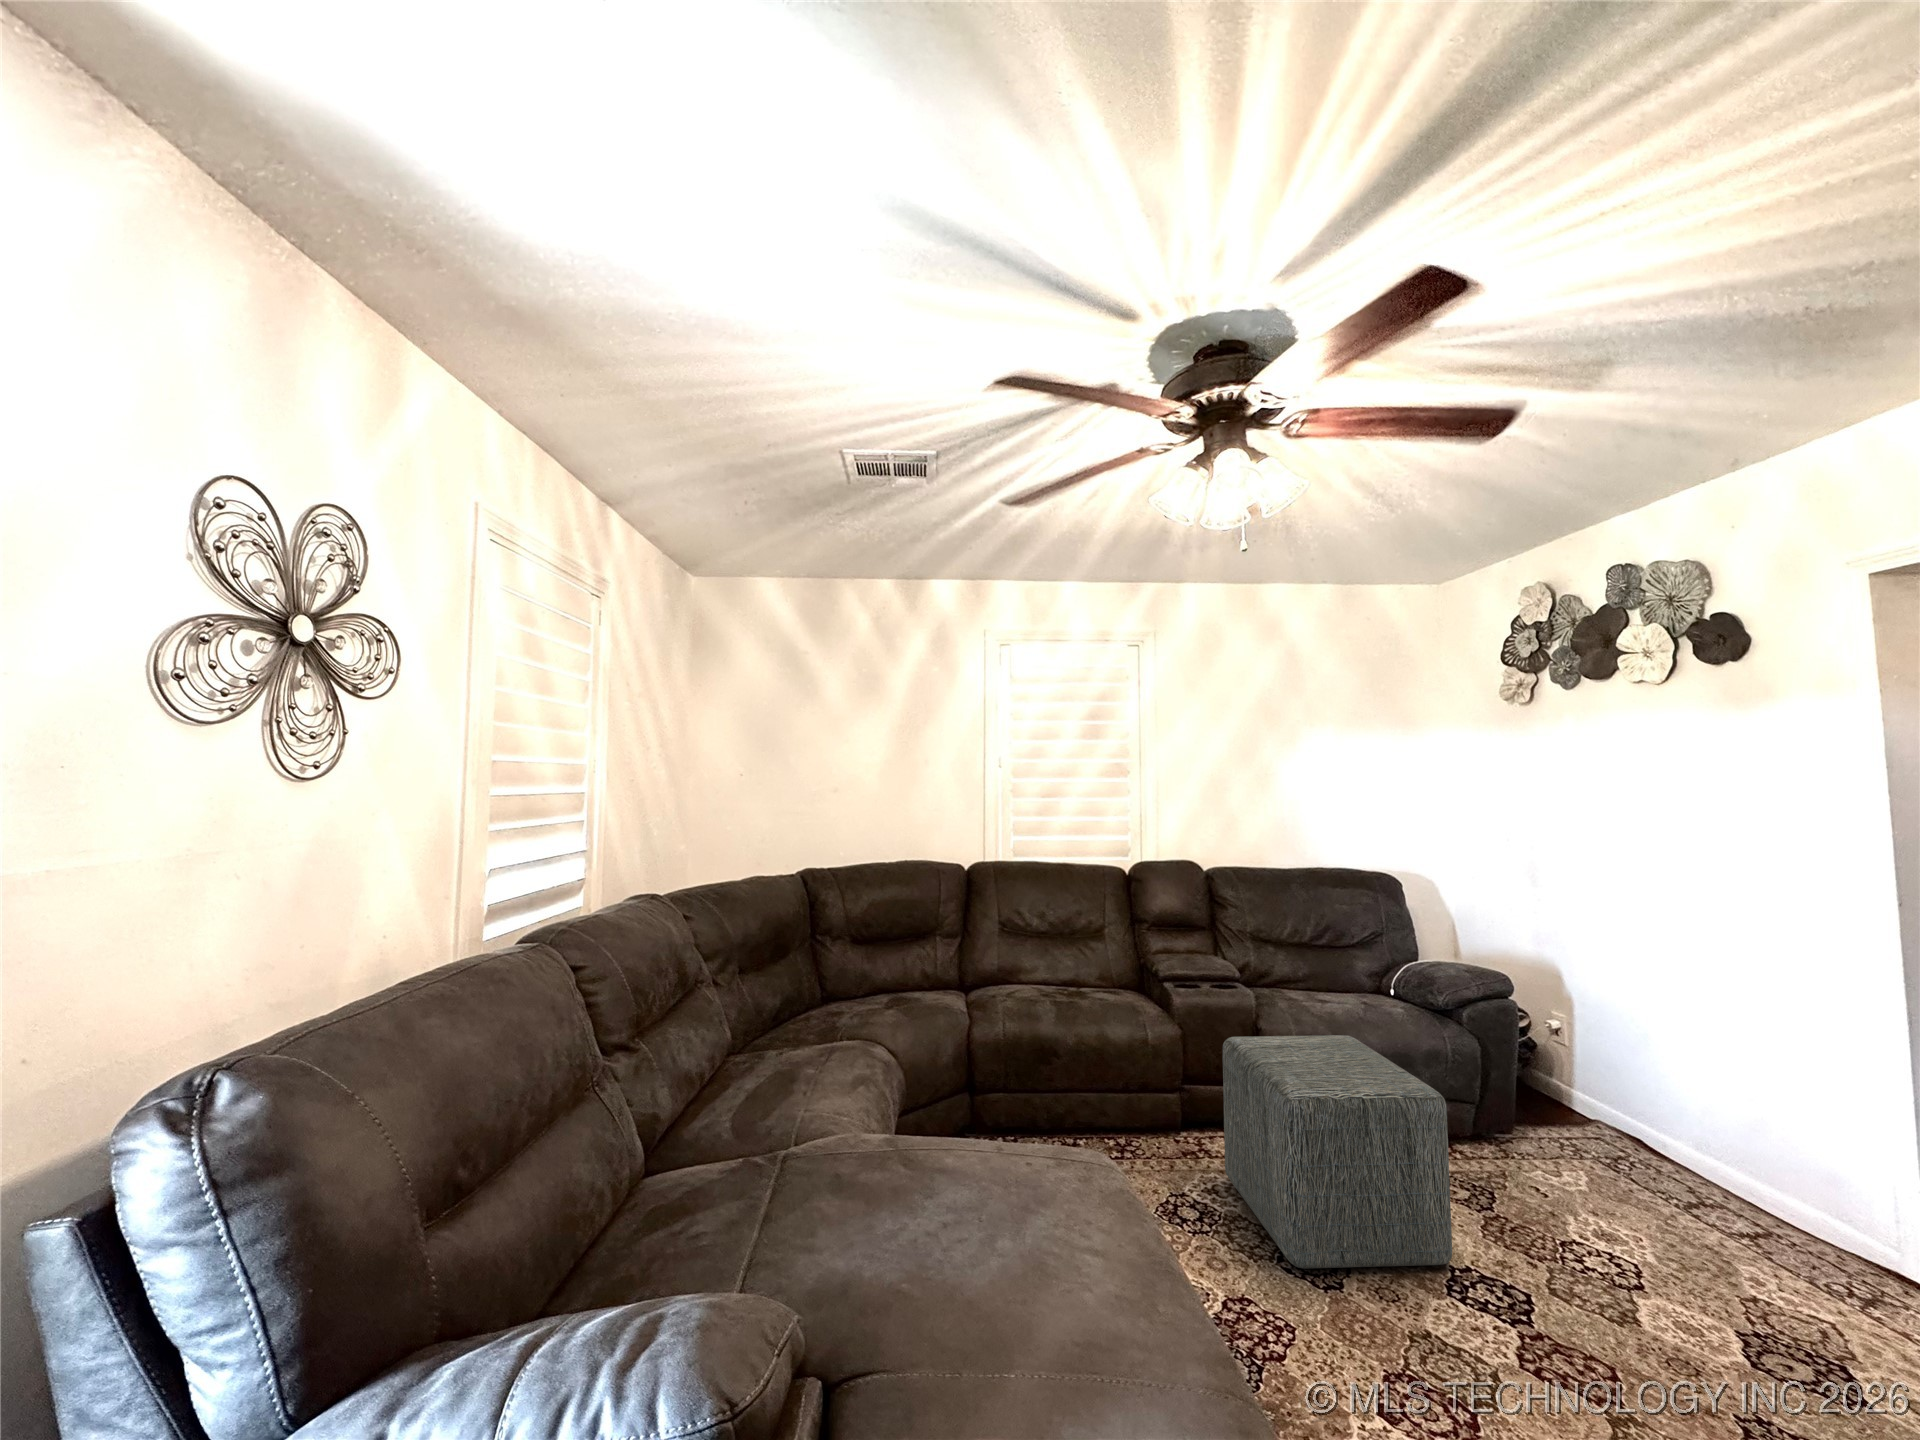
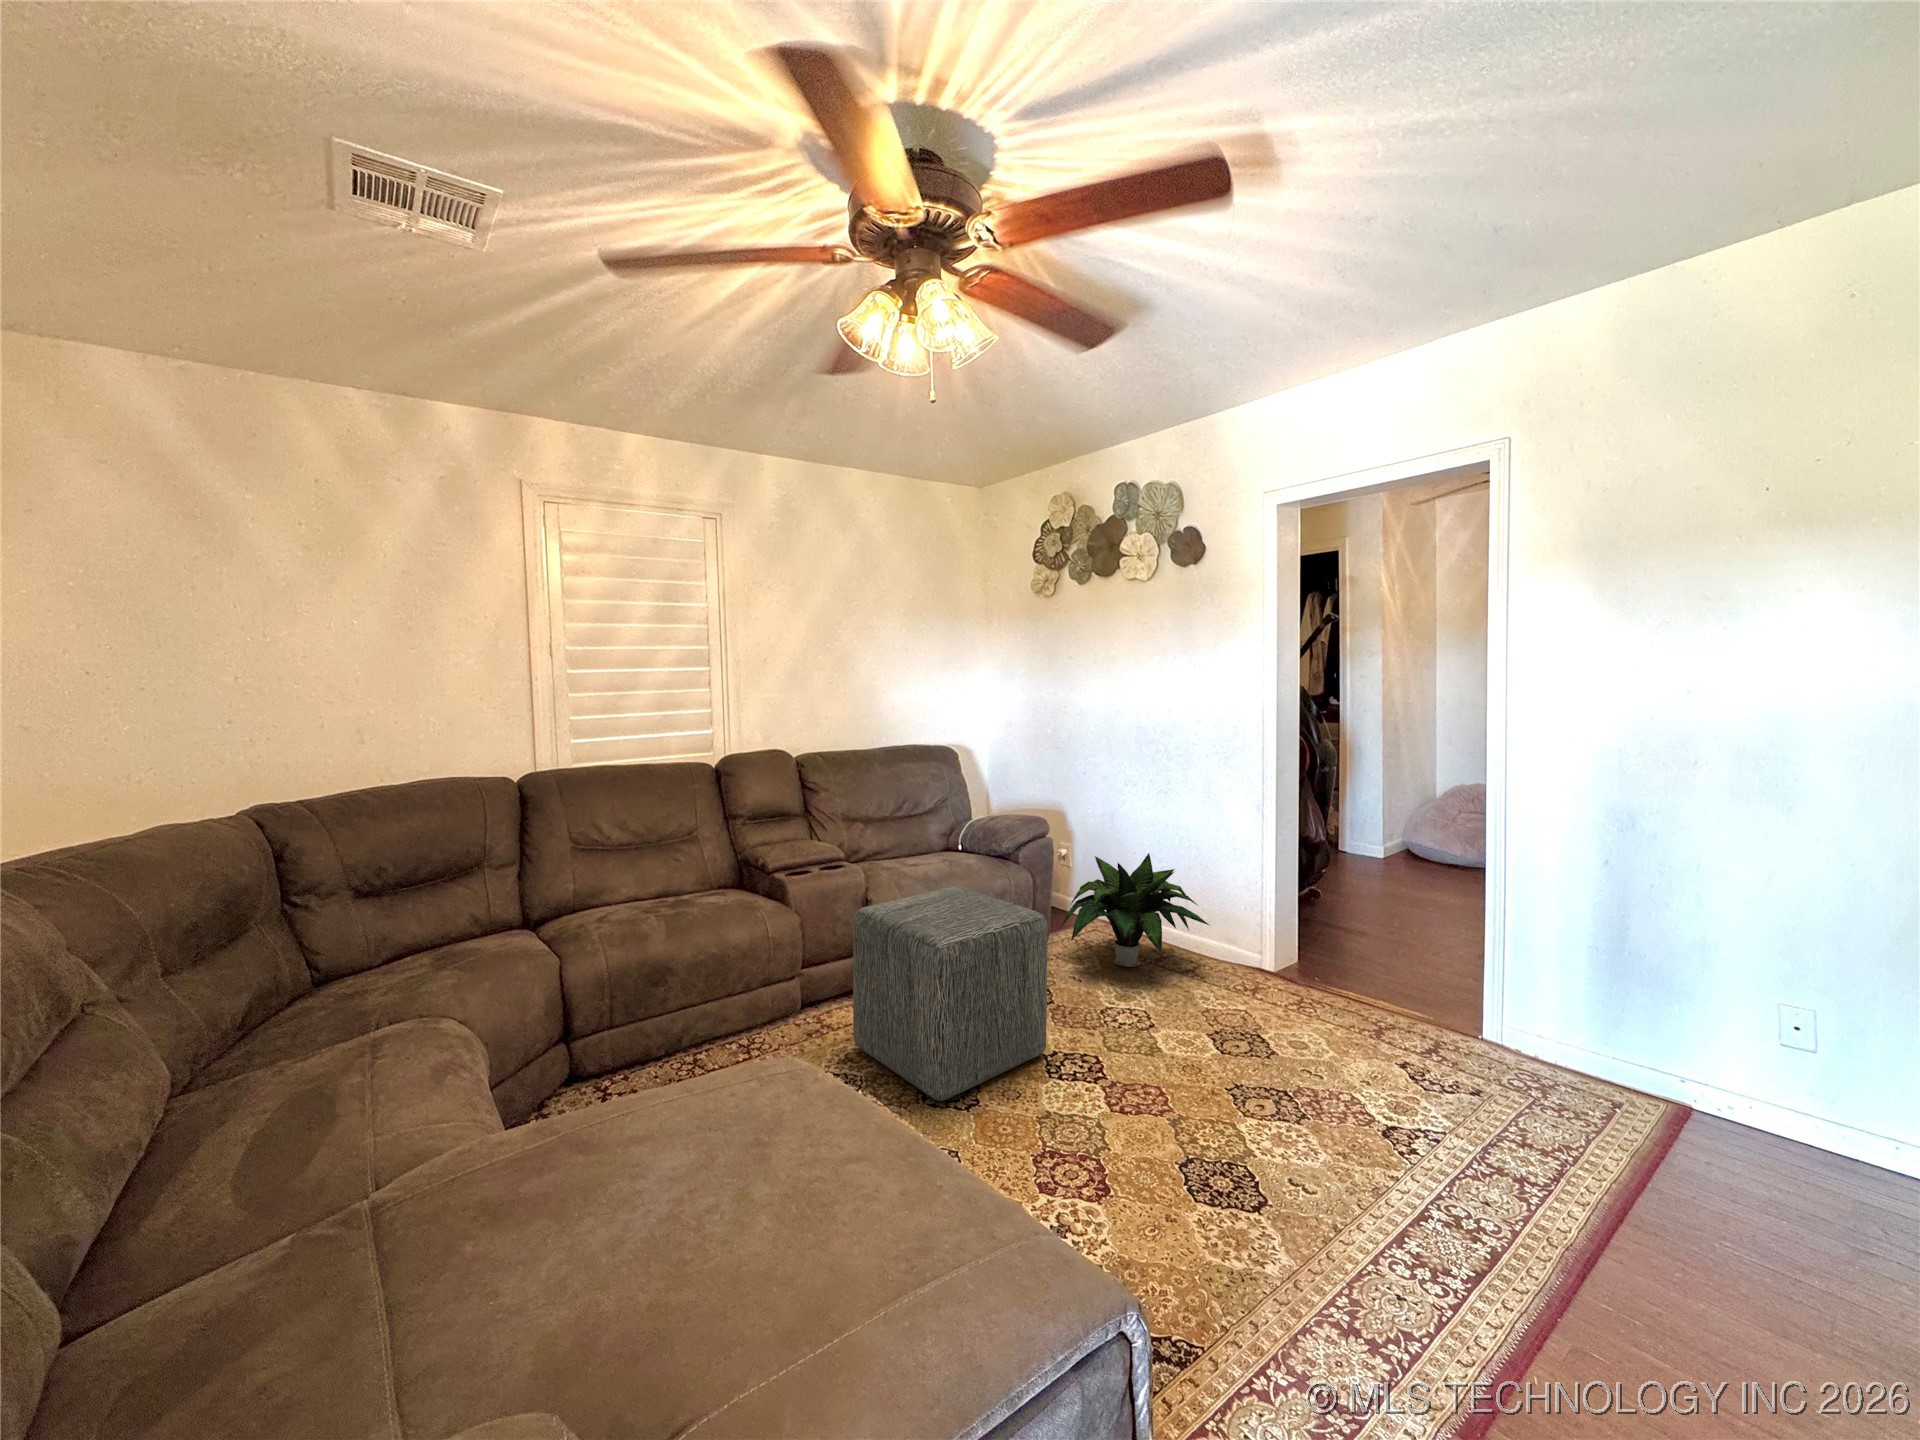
potted plant: none [1524,1036,1784,1202] -> present [1061,853,1209,967]

